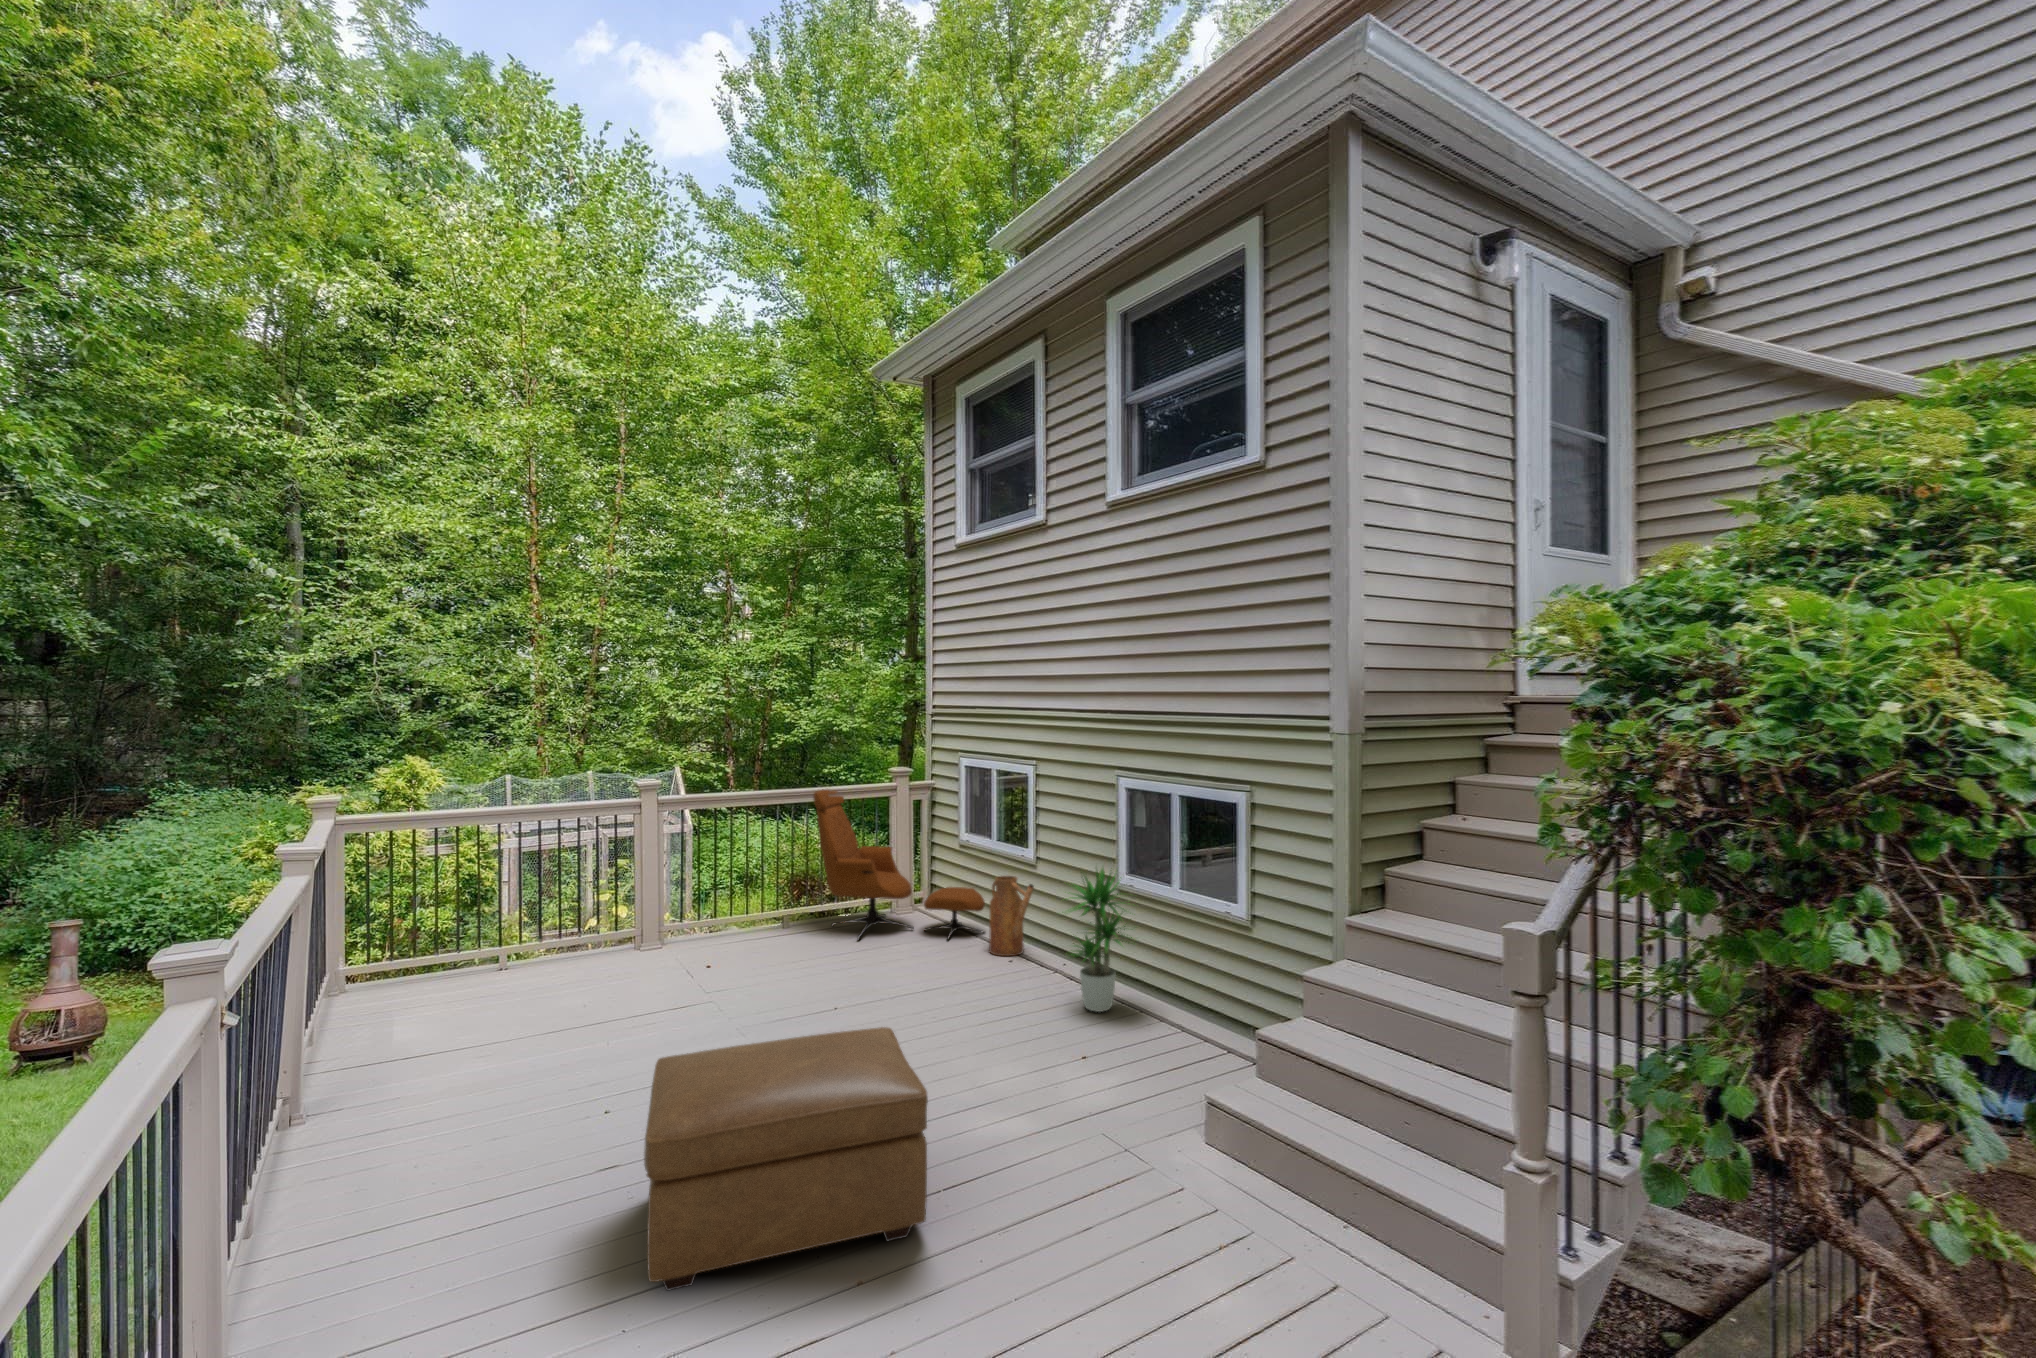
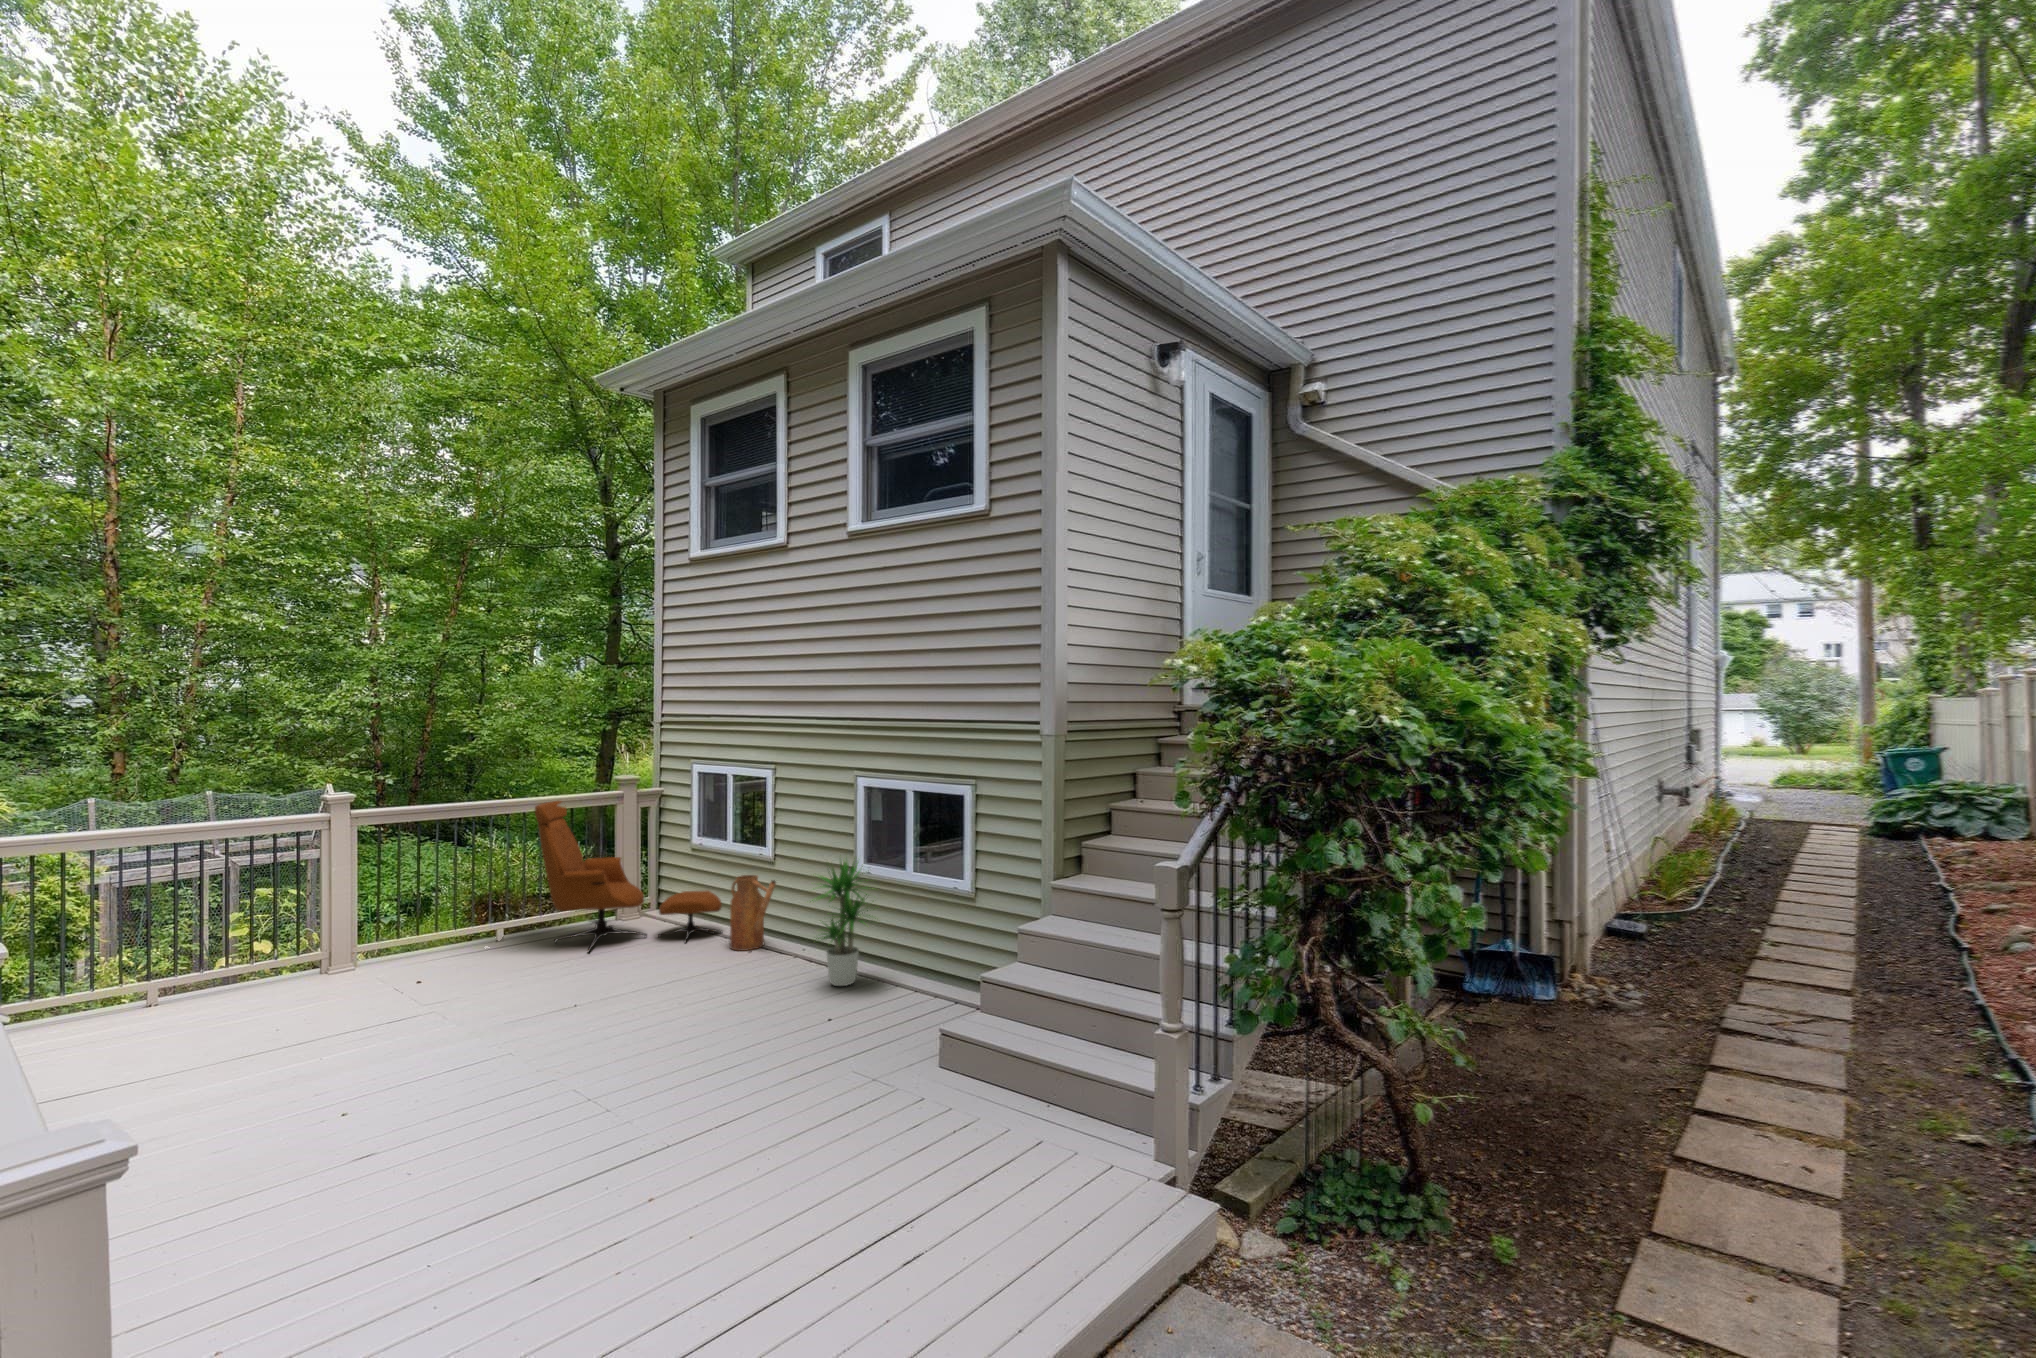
ottoman: present [644,1027,928,1291] -> none [433,1012,723,1273]

